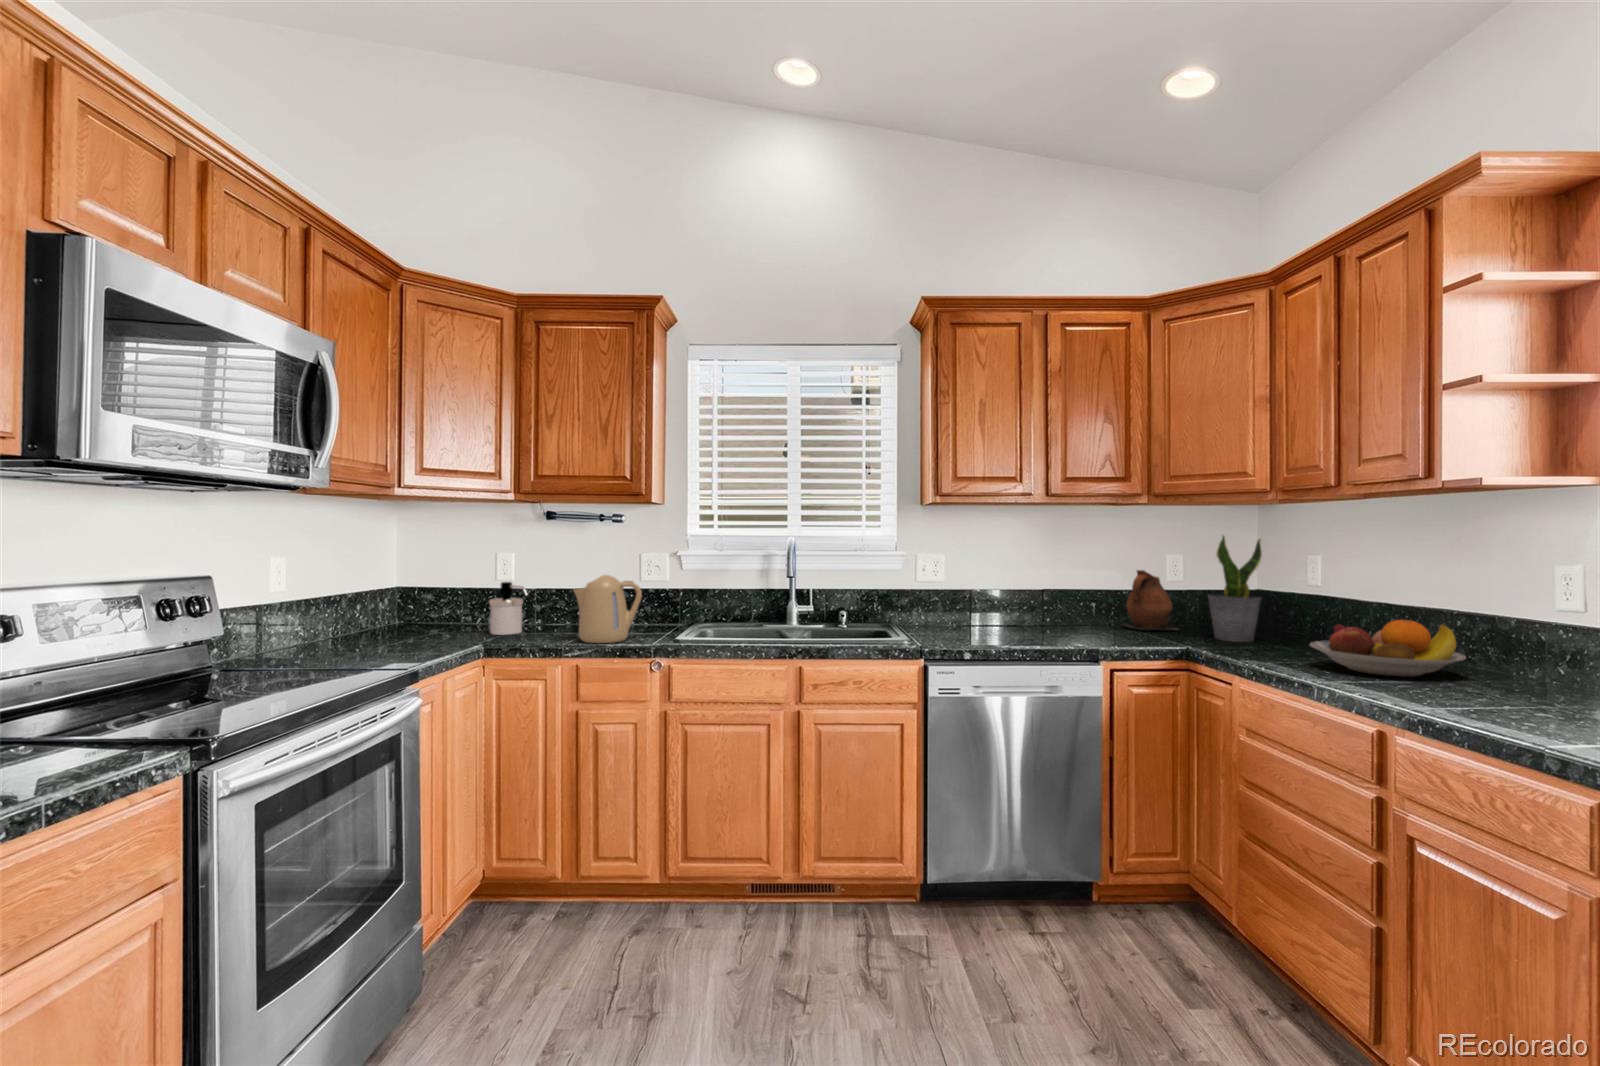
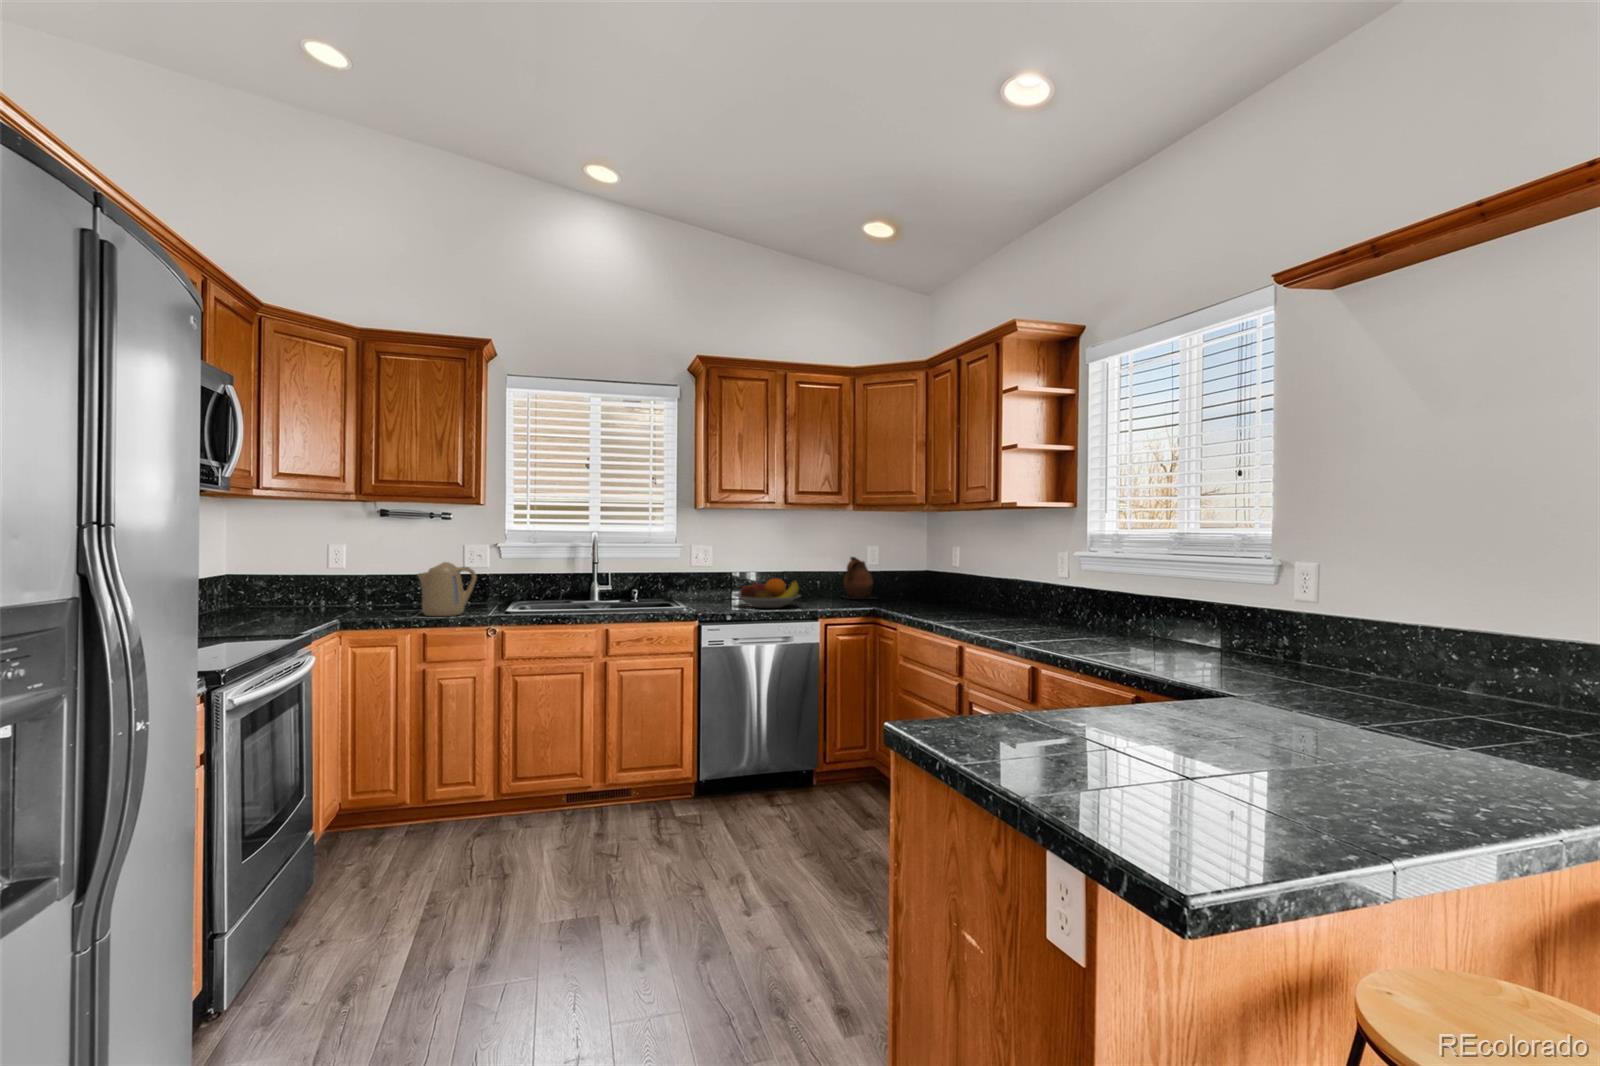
potted plant: present [1208,536,1262,642] -> none [892,532,924,604]
soap dispenser: present [489,582,527,635] -> none [332,569,370,614]
fruit bowl: present [1310,620,1466,677] -> present [735,578,800,608]

